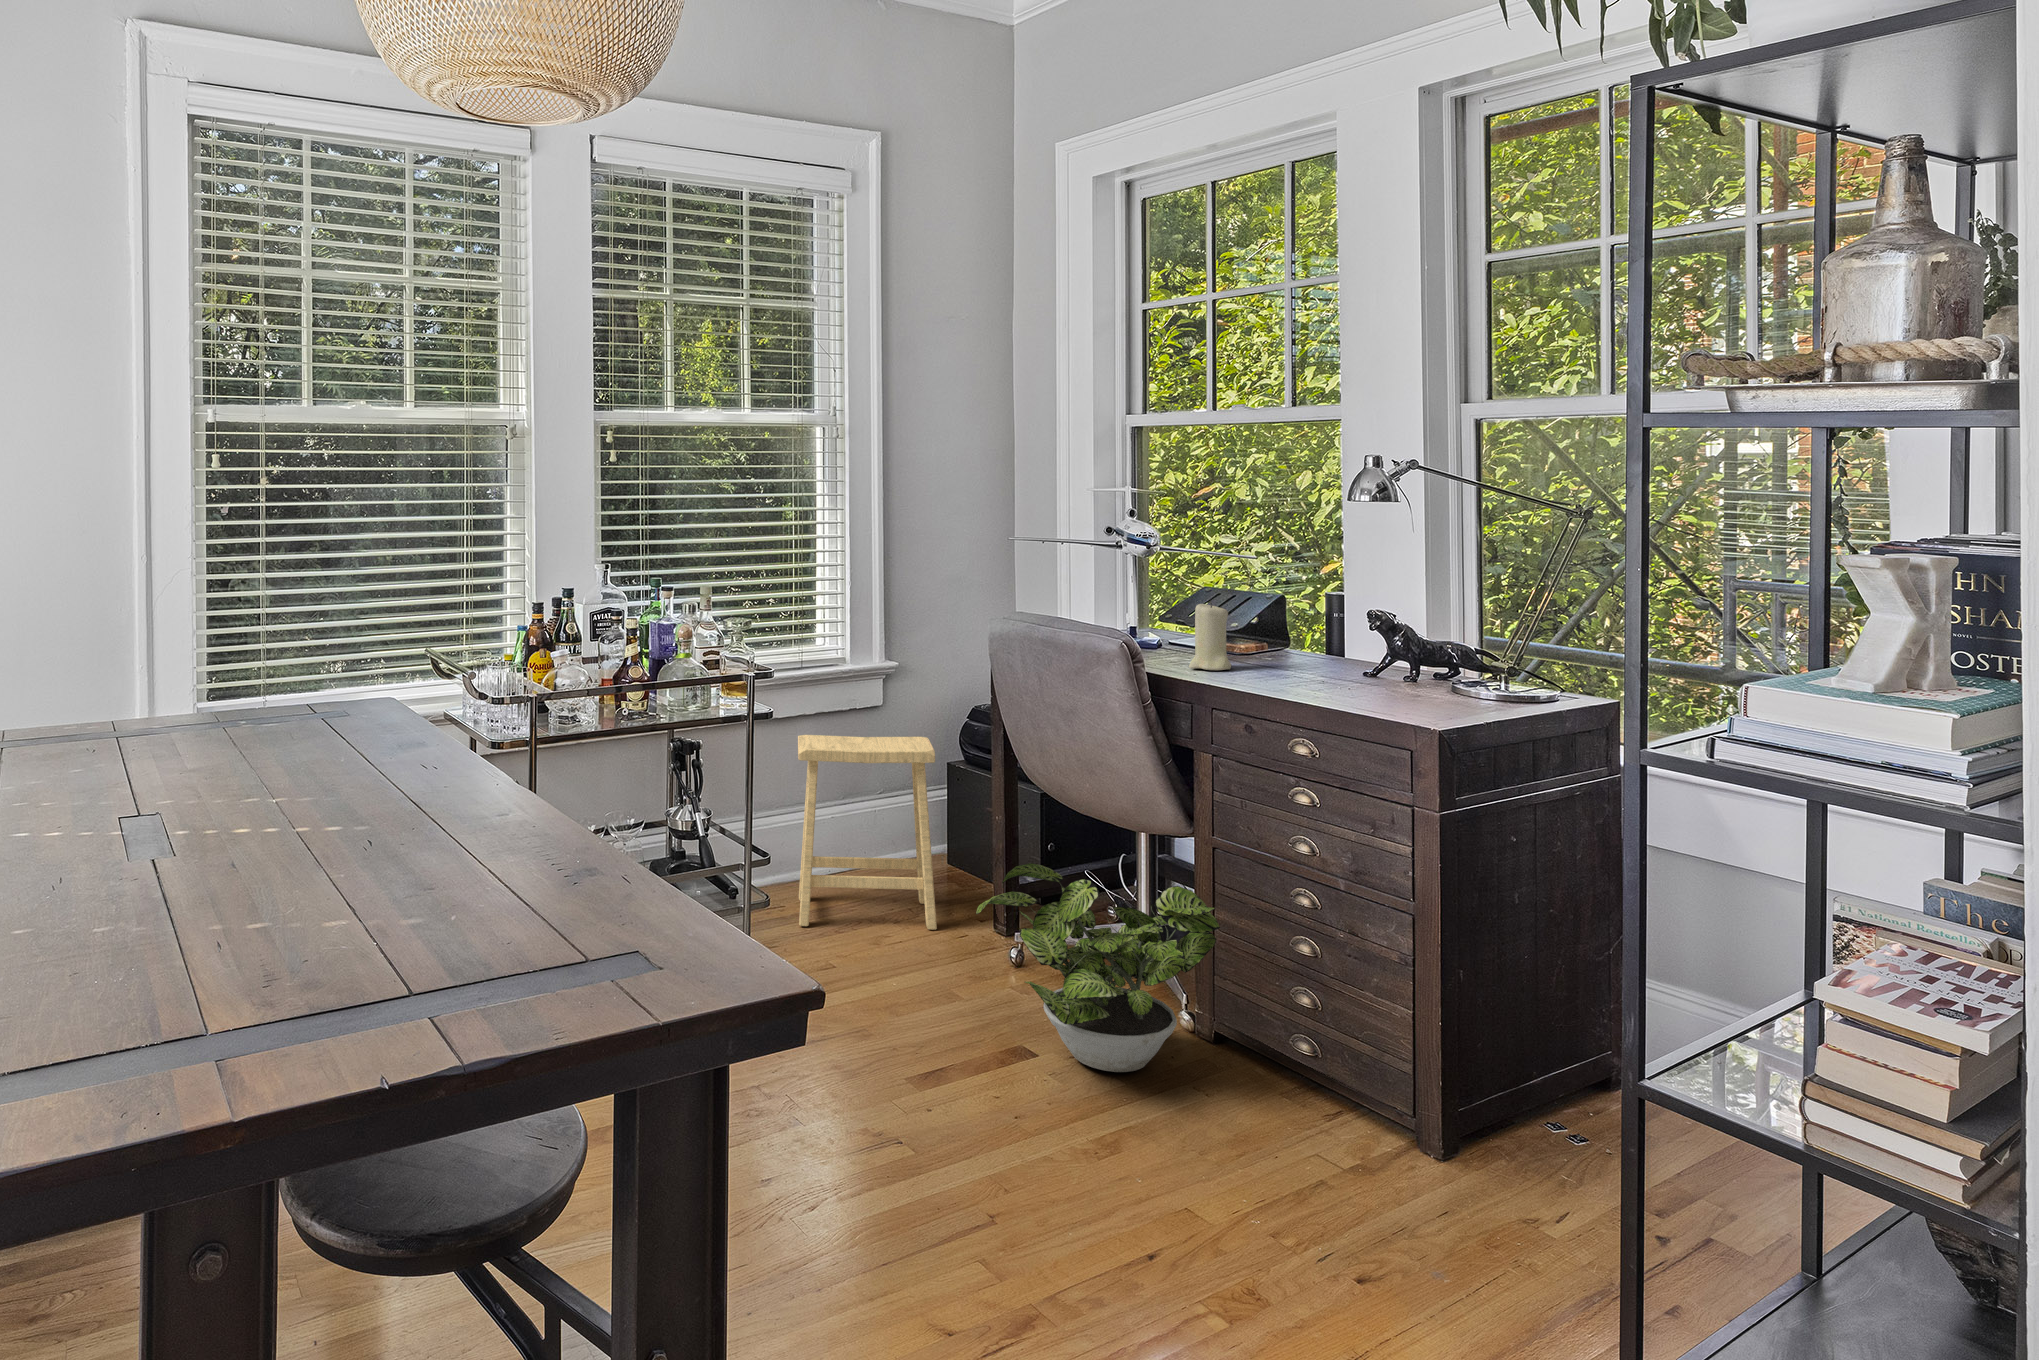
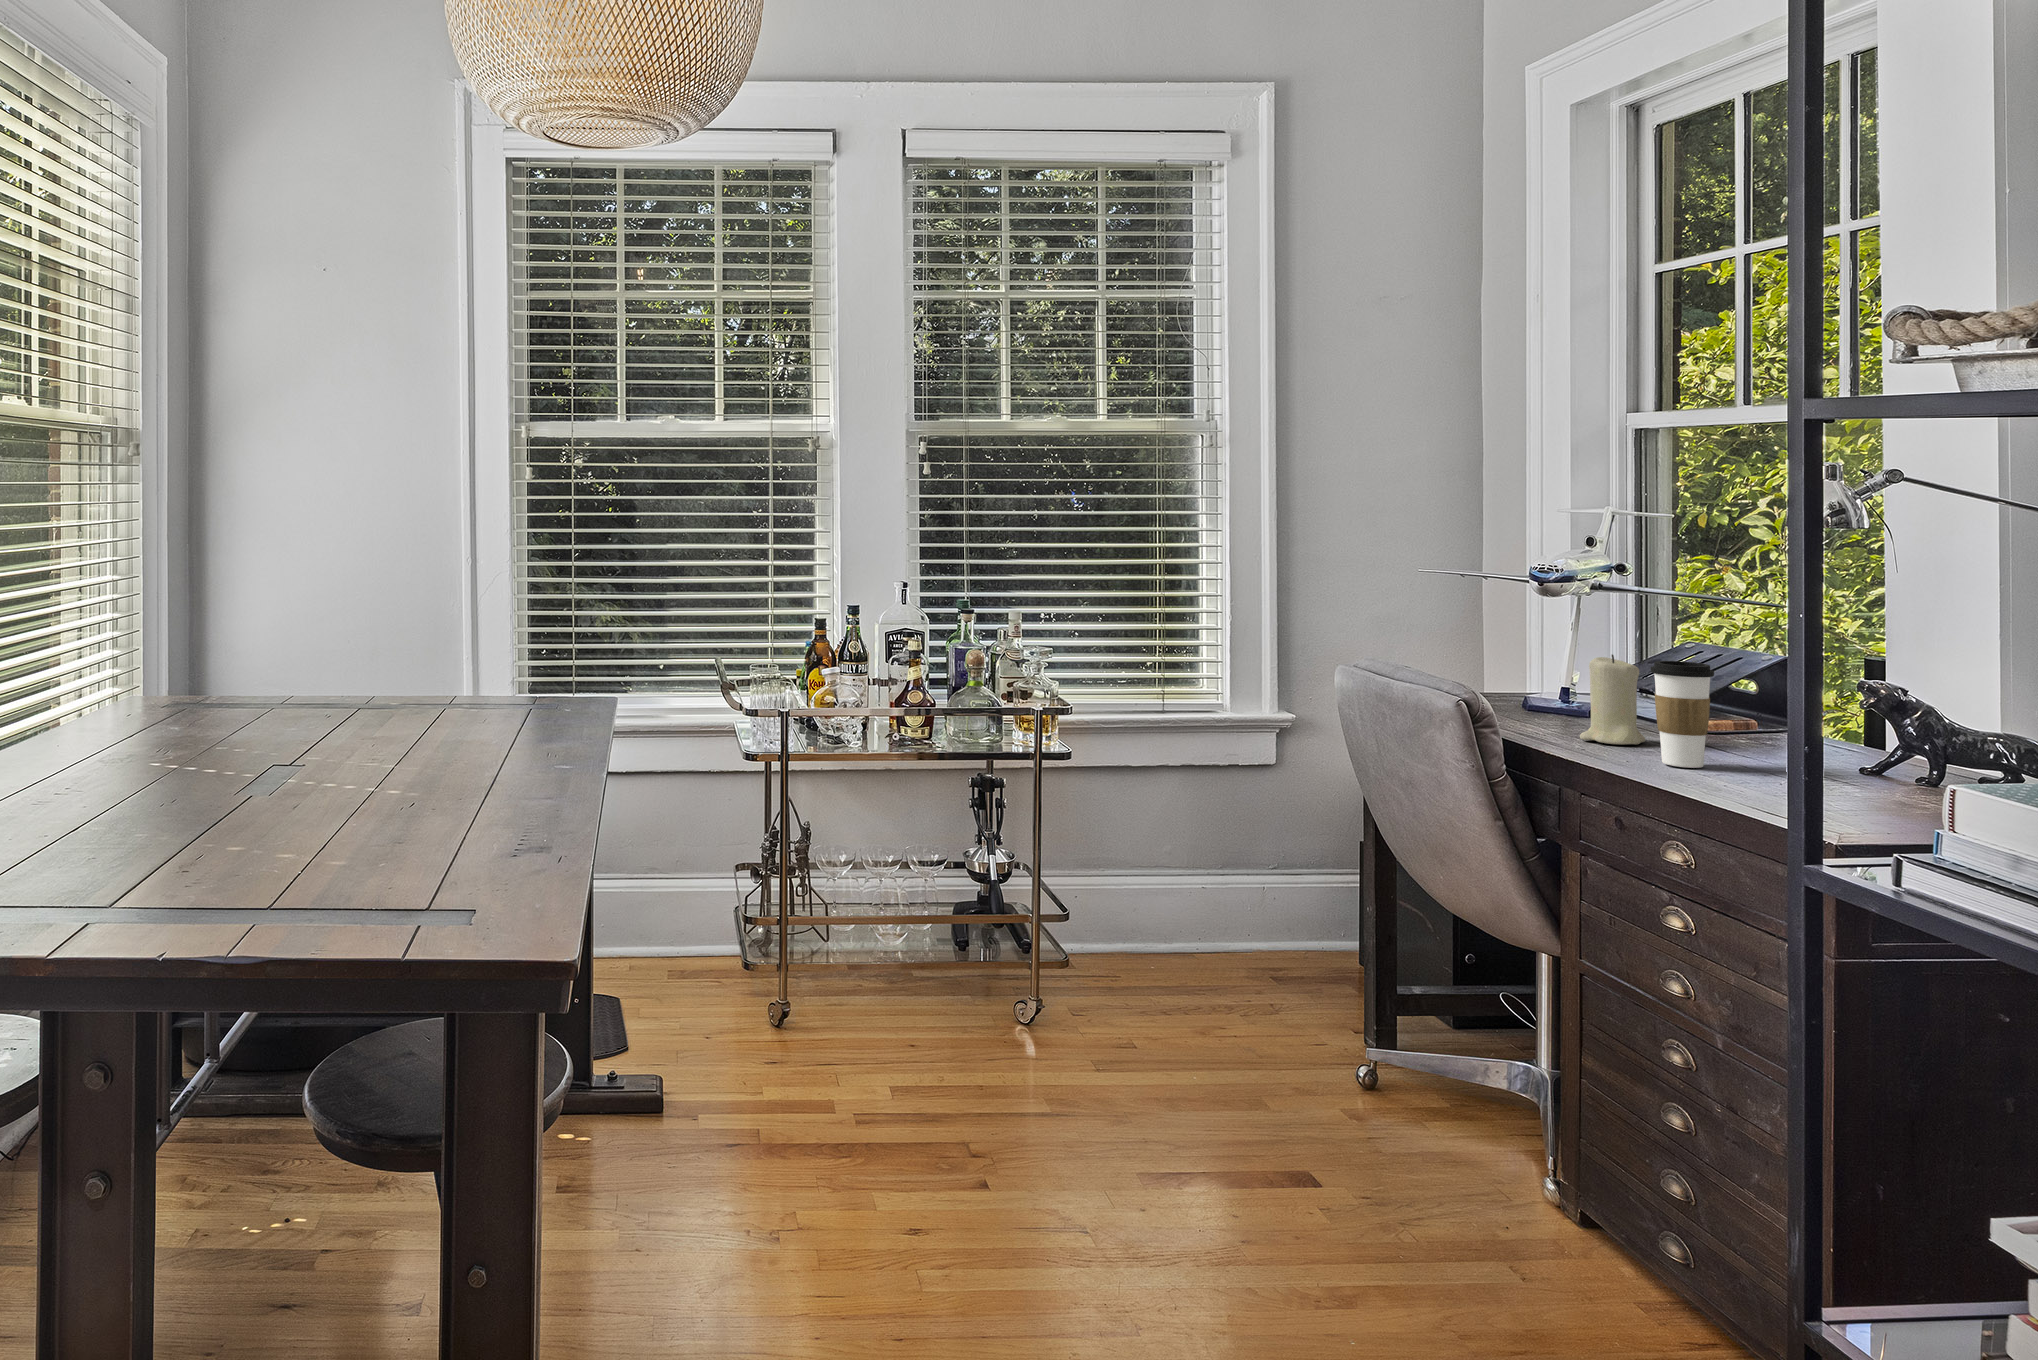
coffee cup: none [1258,604,1300,683] -> present [1651,661,1714,768]
footstool: present [798,735,937,930] -> none [1125,782,1303,1026]
potted plant: present [976,863,1220,1072] -> none [1239,954,1566,1233]

